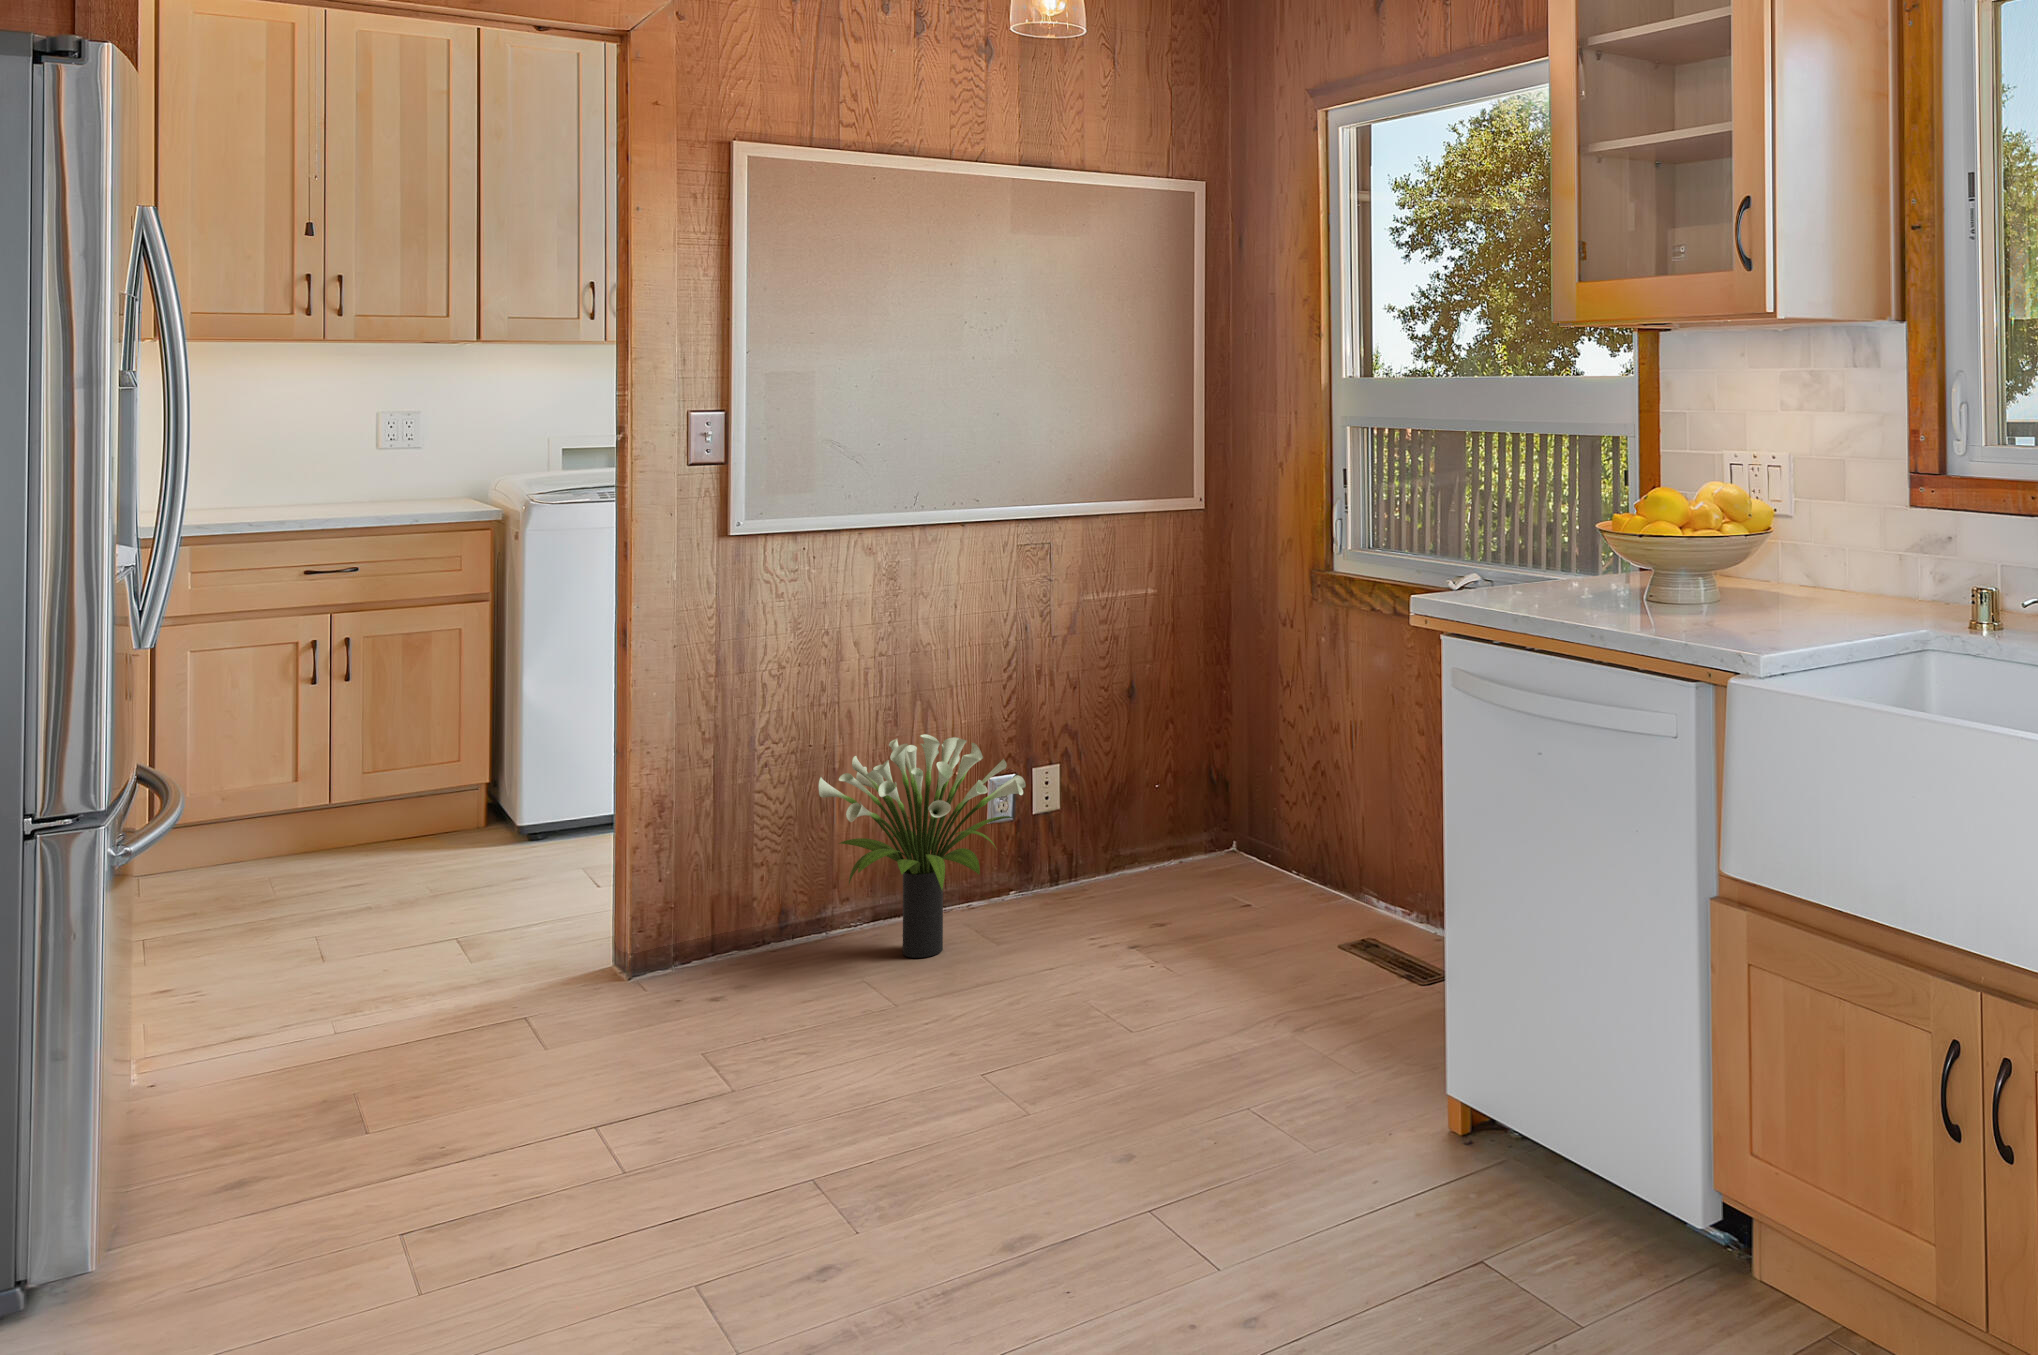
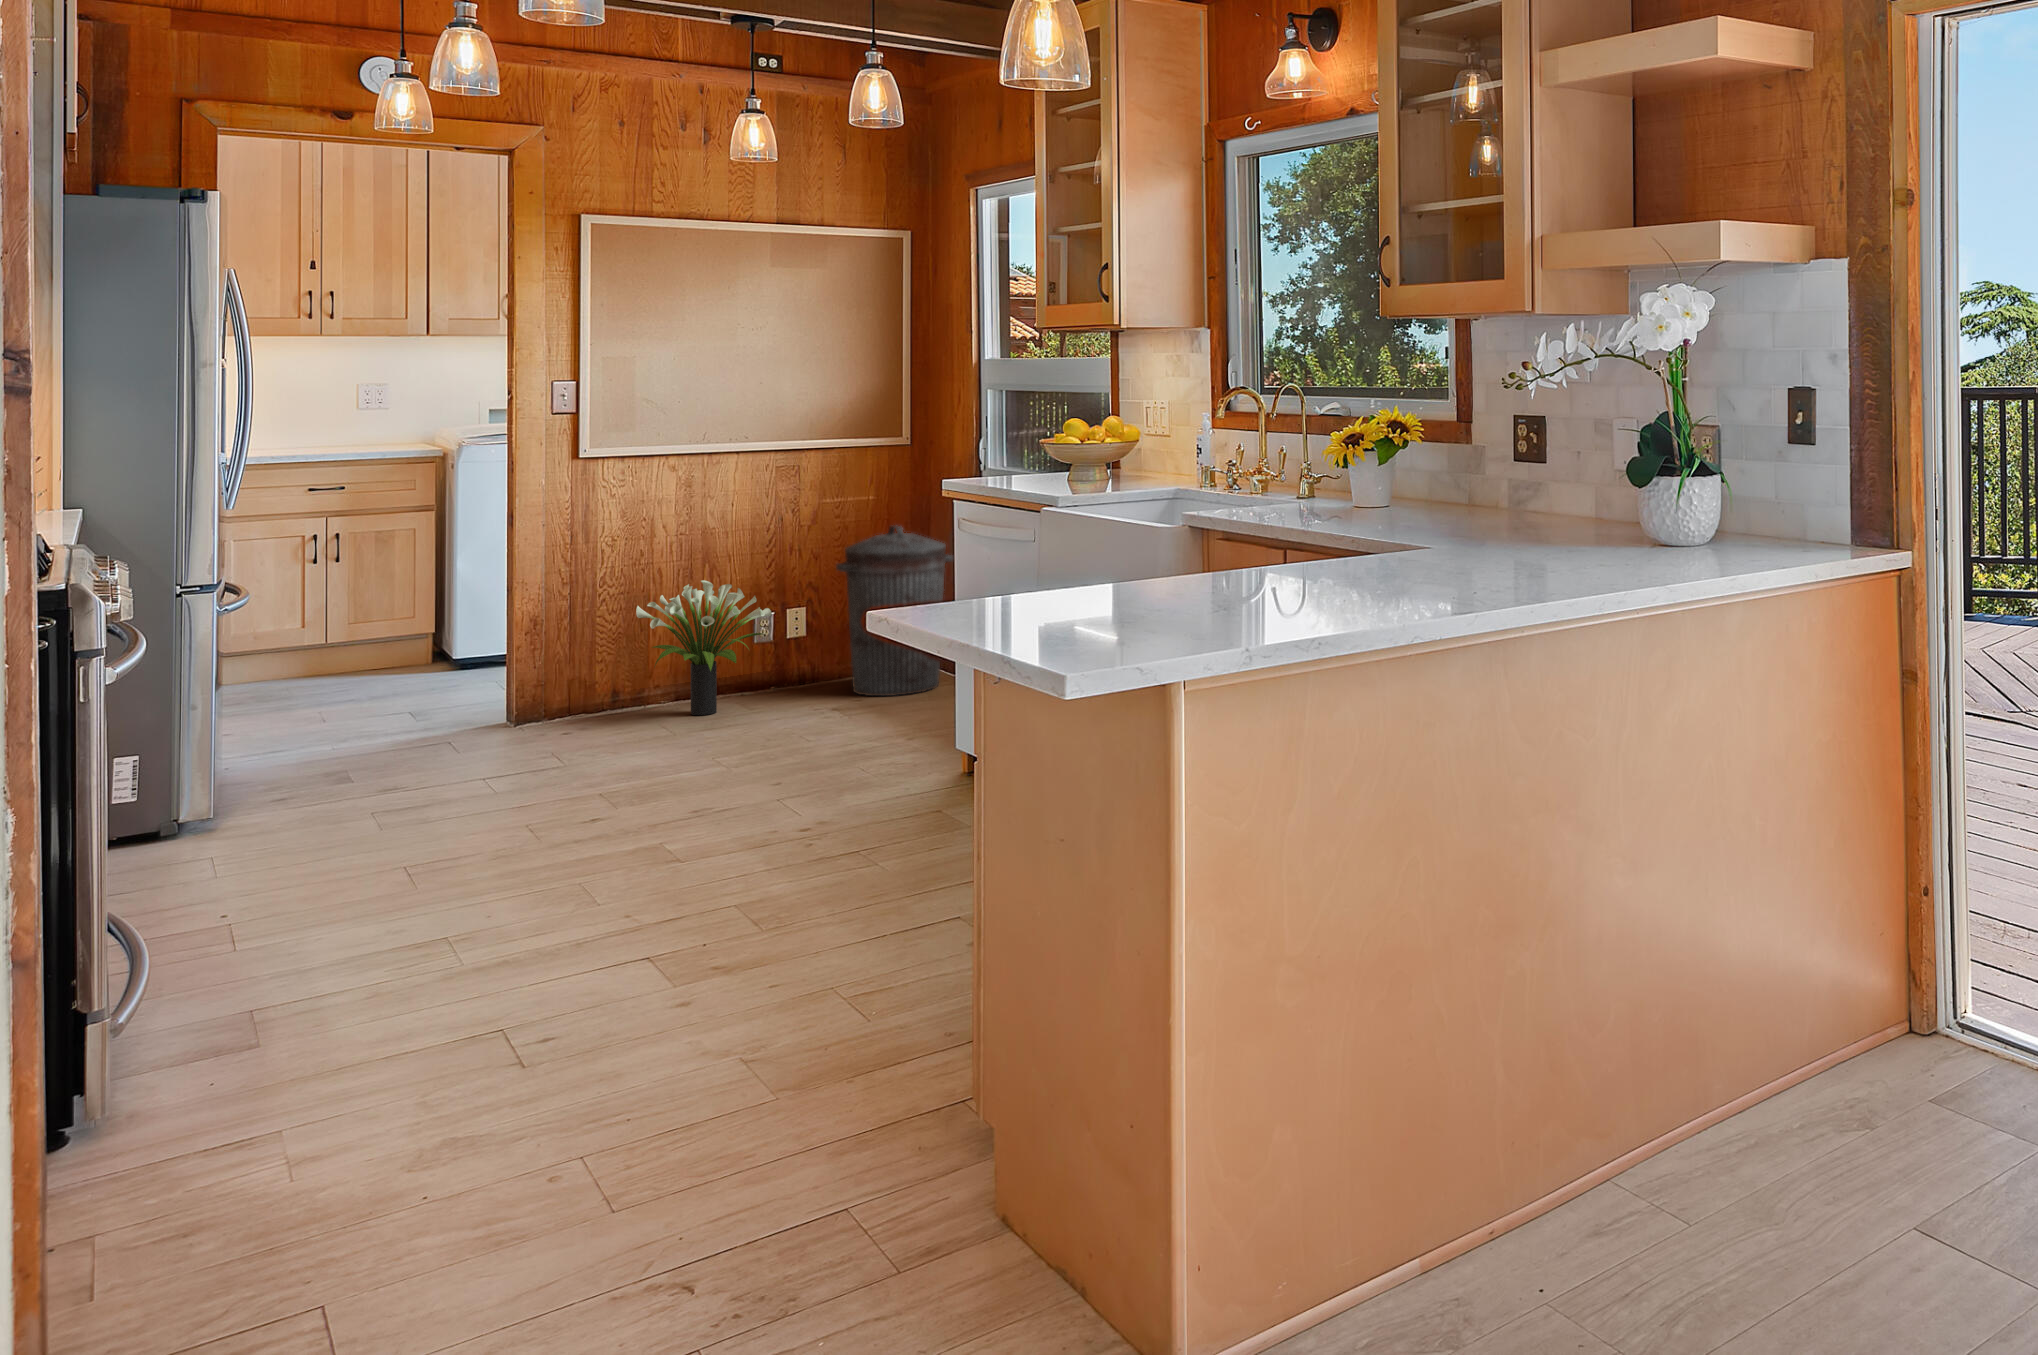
trash can: none [1119,636,1289,915] -> present [836,525,953,696]

